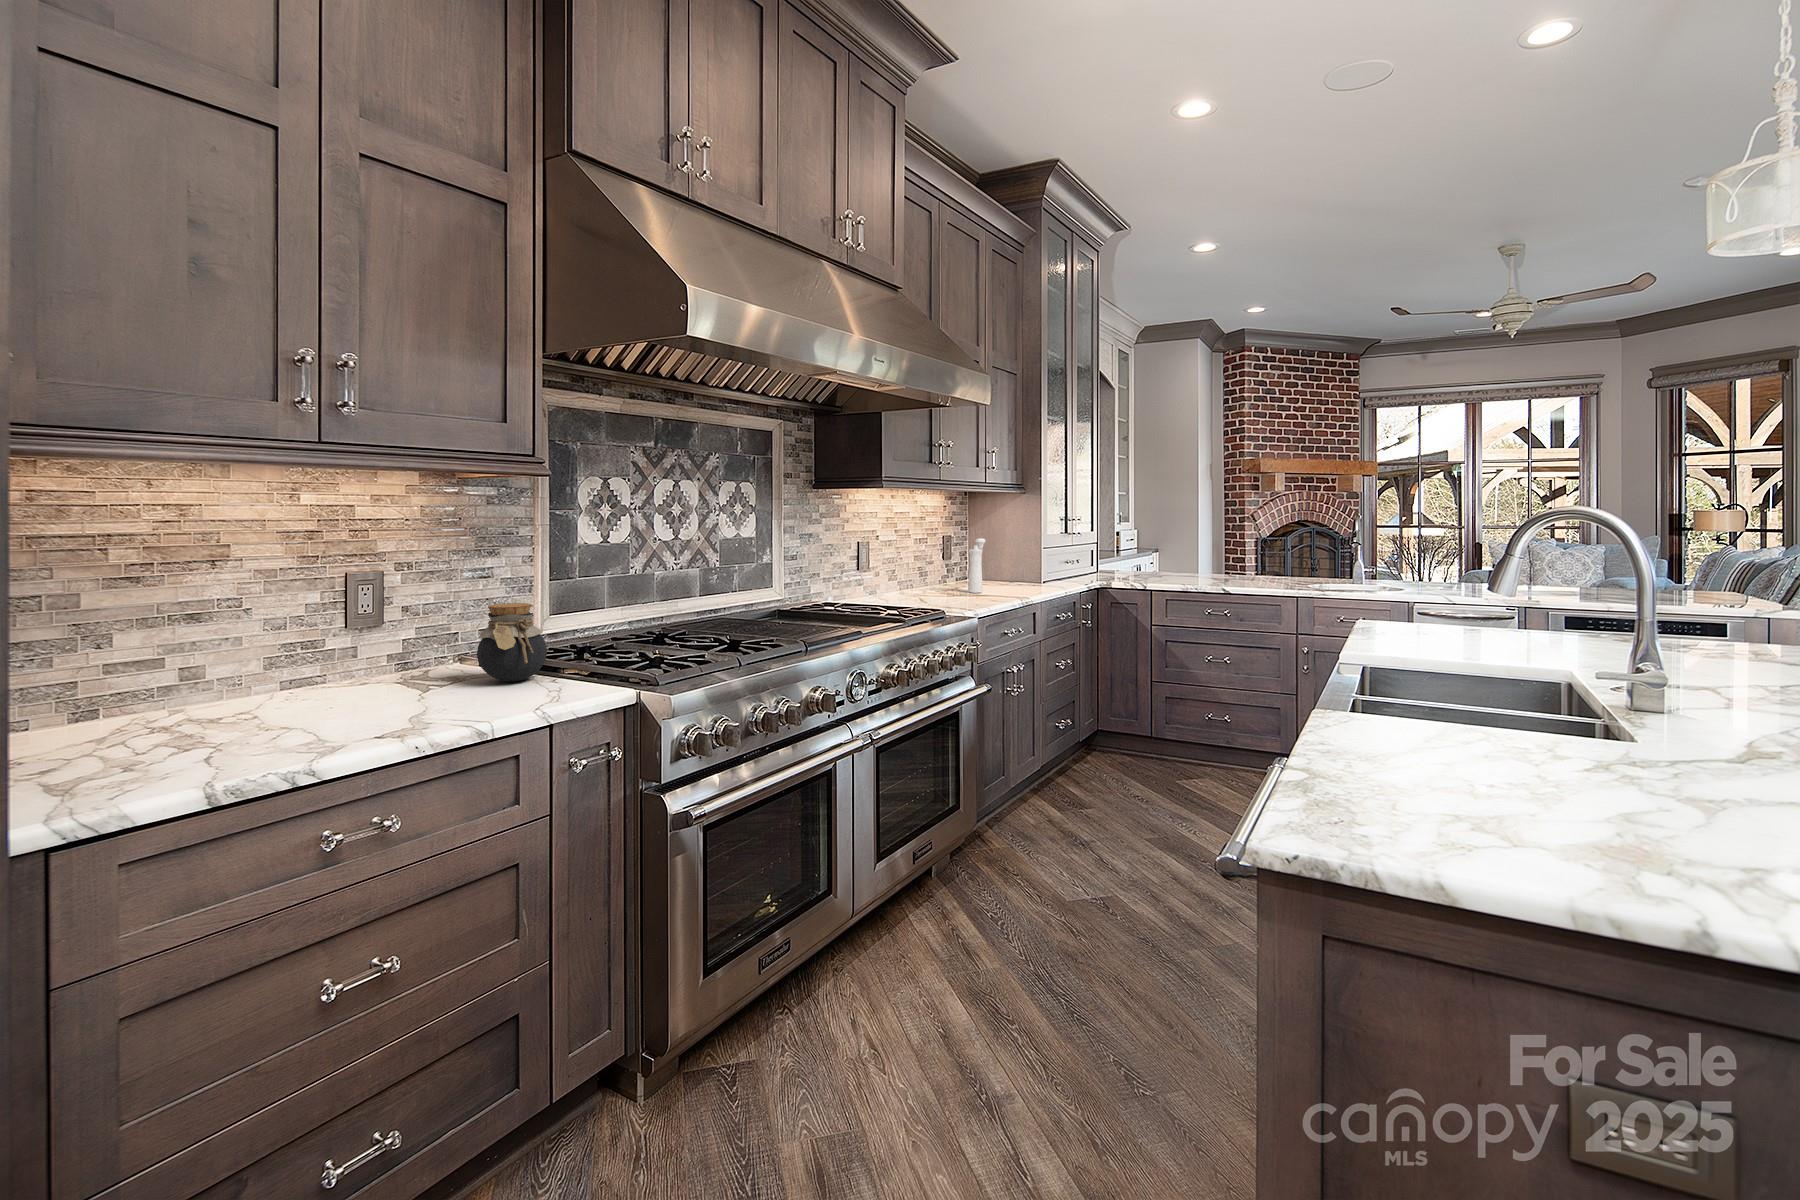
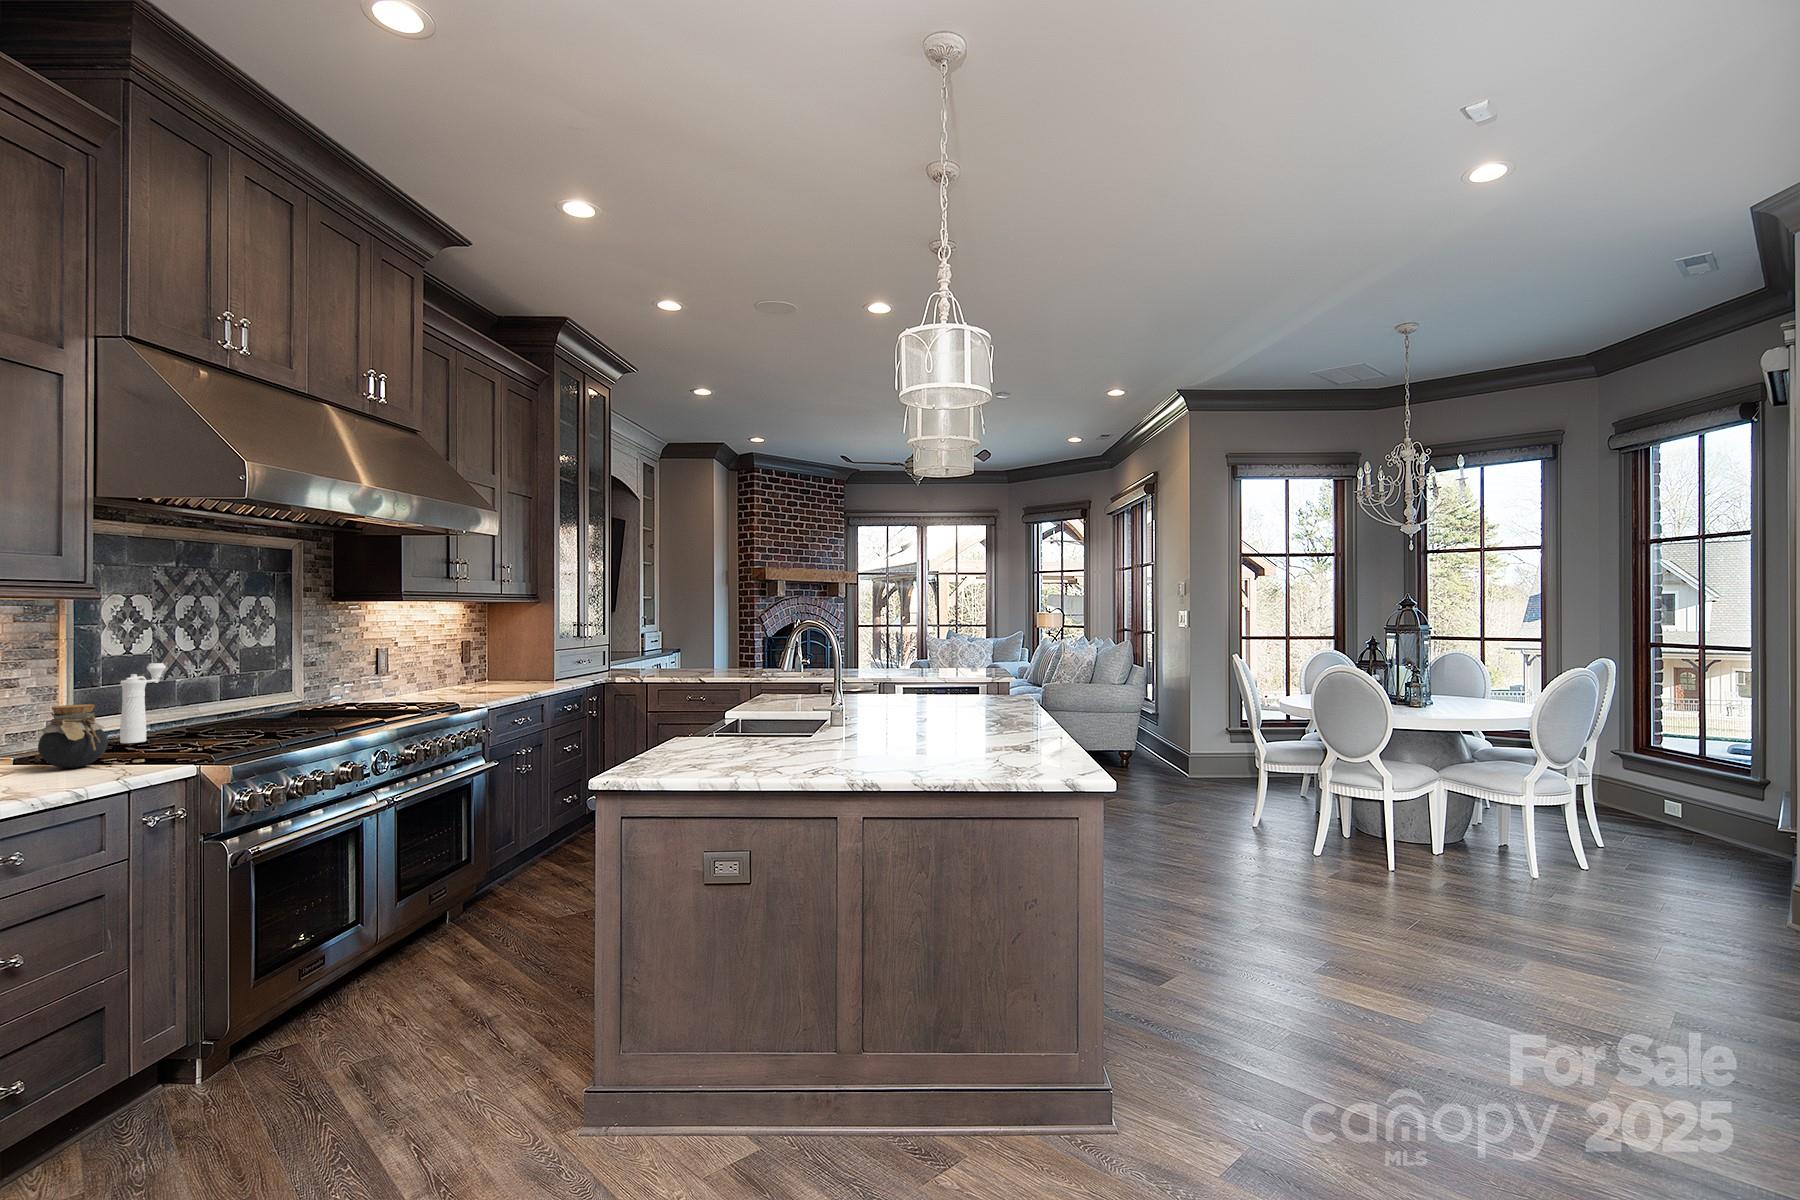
pepper mill: present [968,538,986,593] -> present [120,663,166,743]

